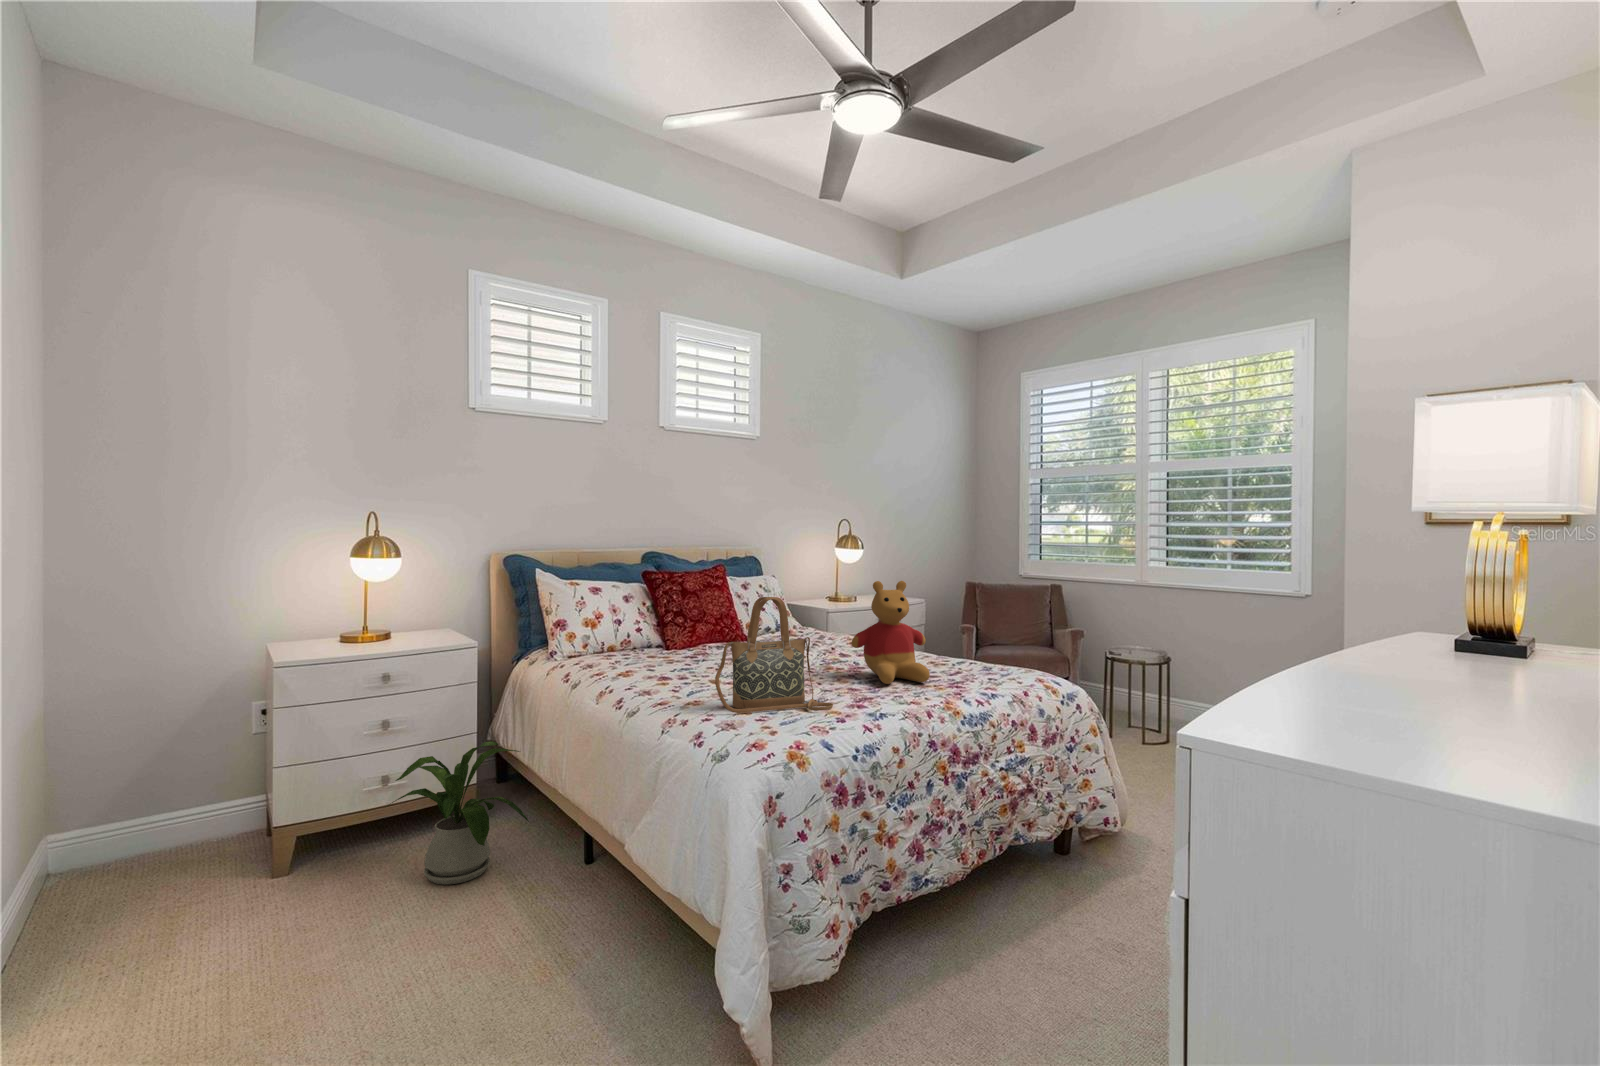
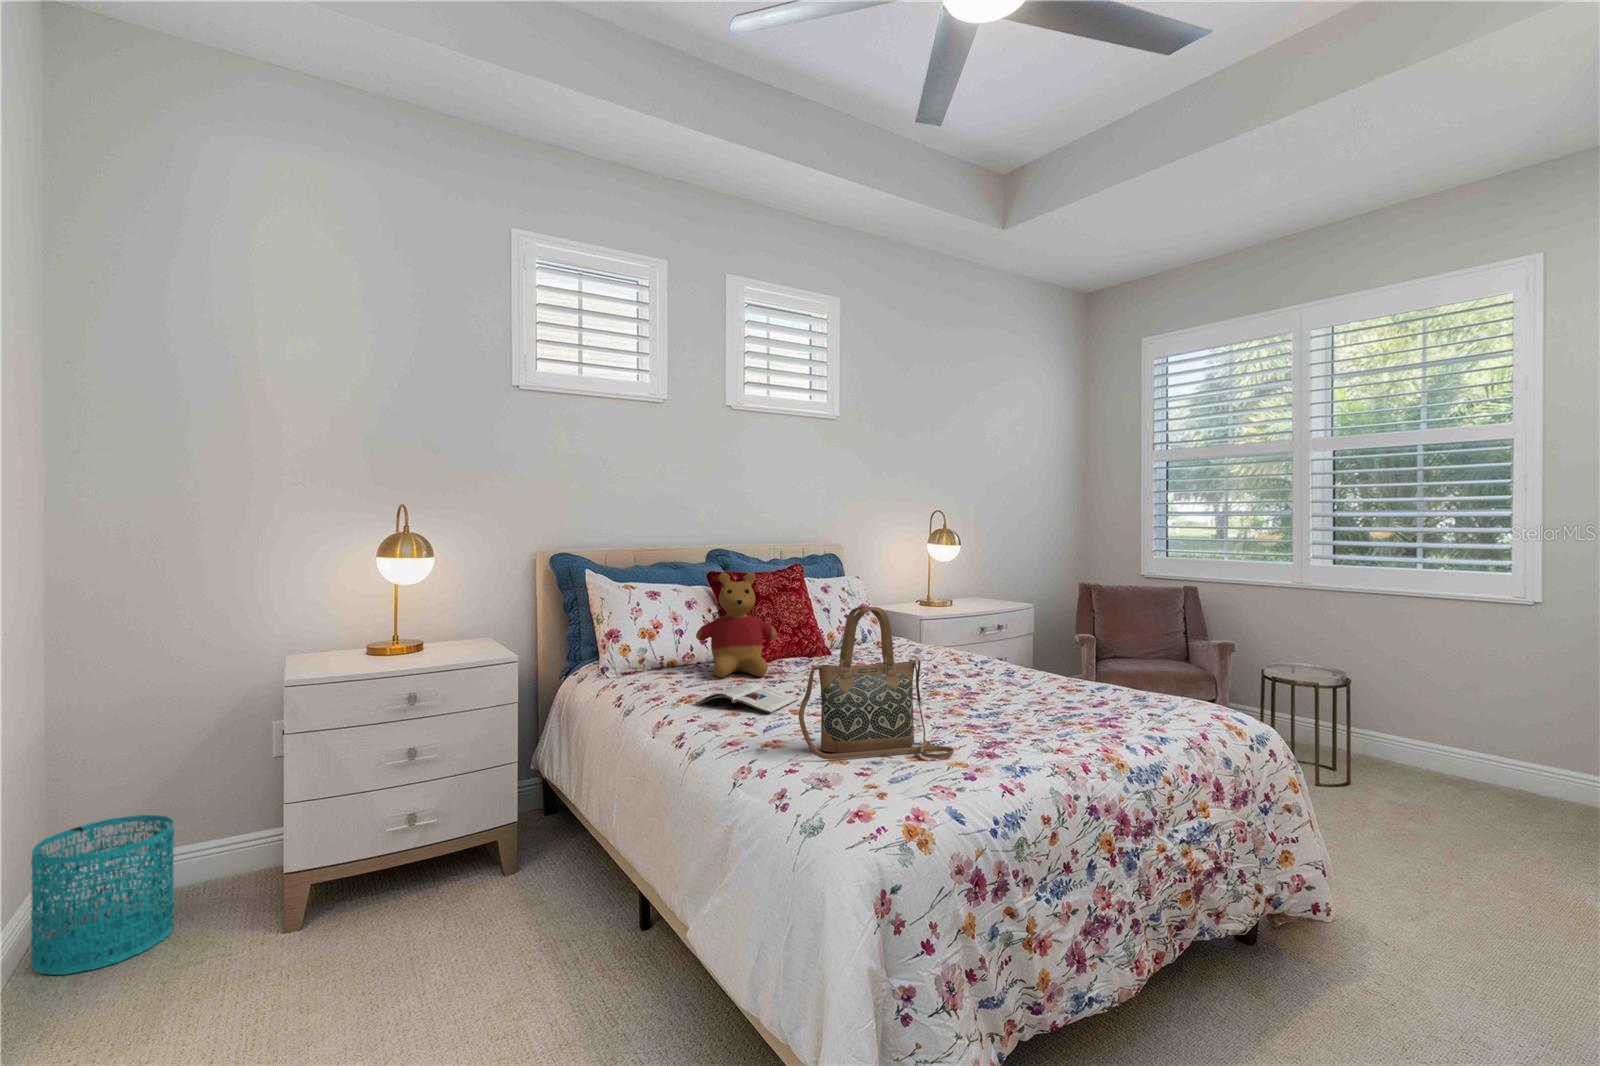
stuffed bear: present [851,581,930,684] -> present [696,573,777,677]
magazine: none [632,661,718,684] -> present [696,683,798,713]
house plant: present [386,741,529,885] -> none [407,779,572,952]
wastebasket: none [51,782,174,915] -> present [31,815,174,975]

